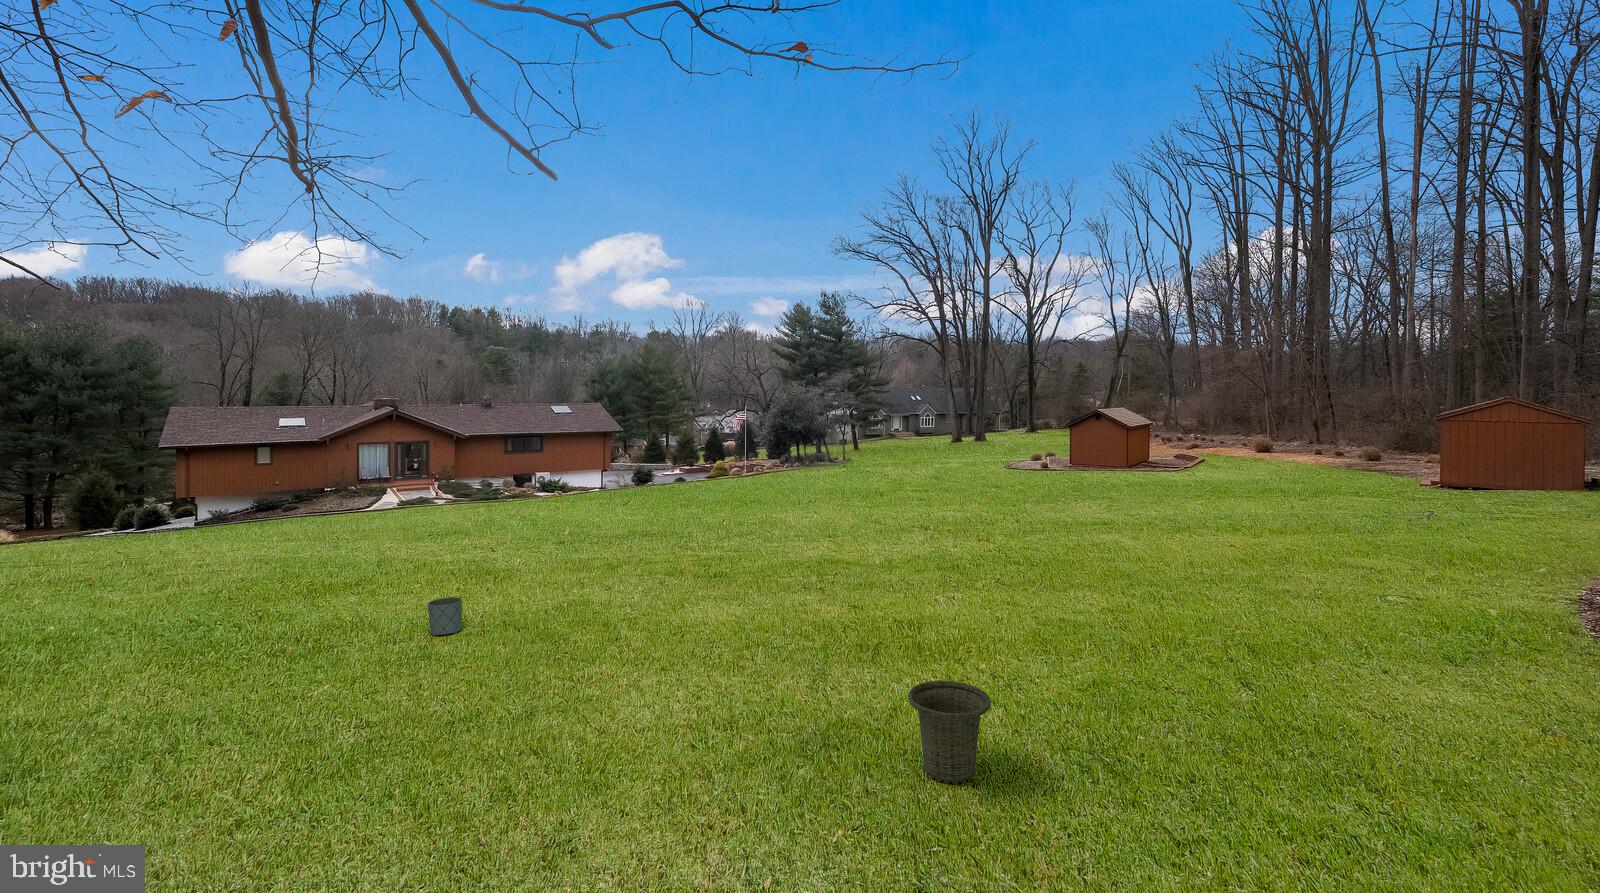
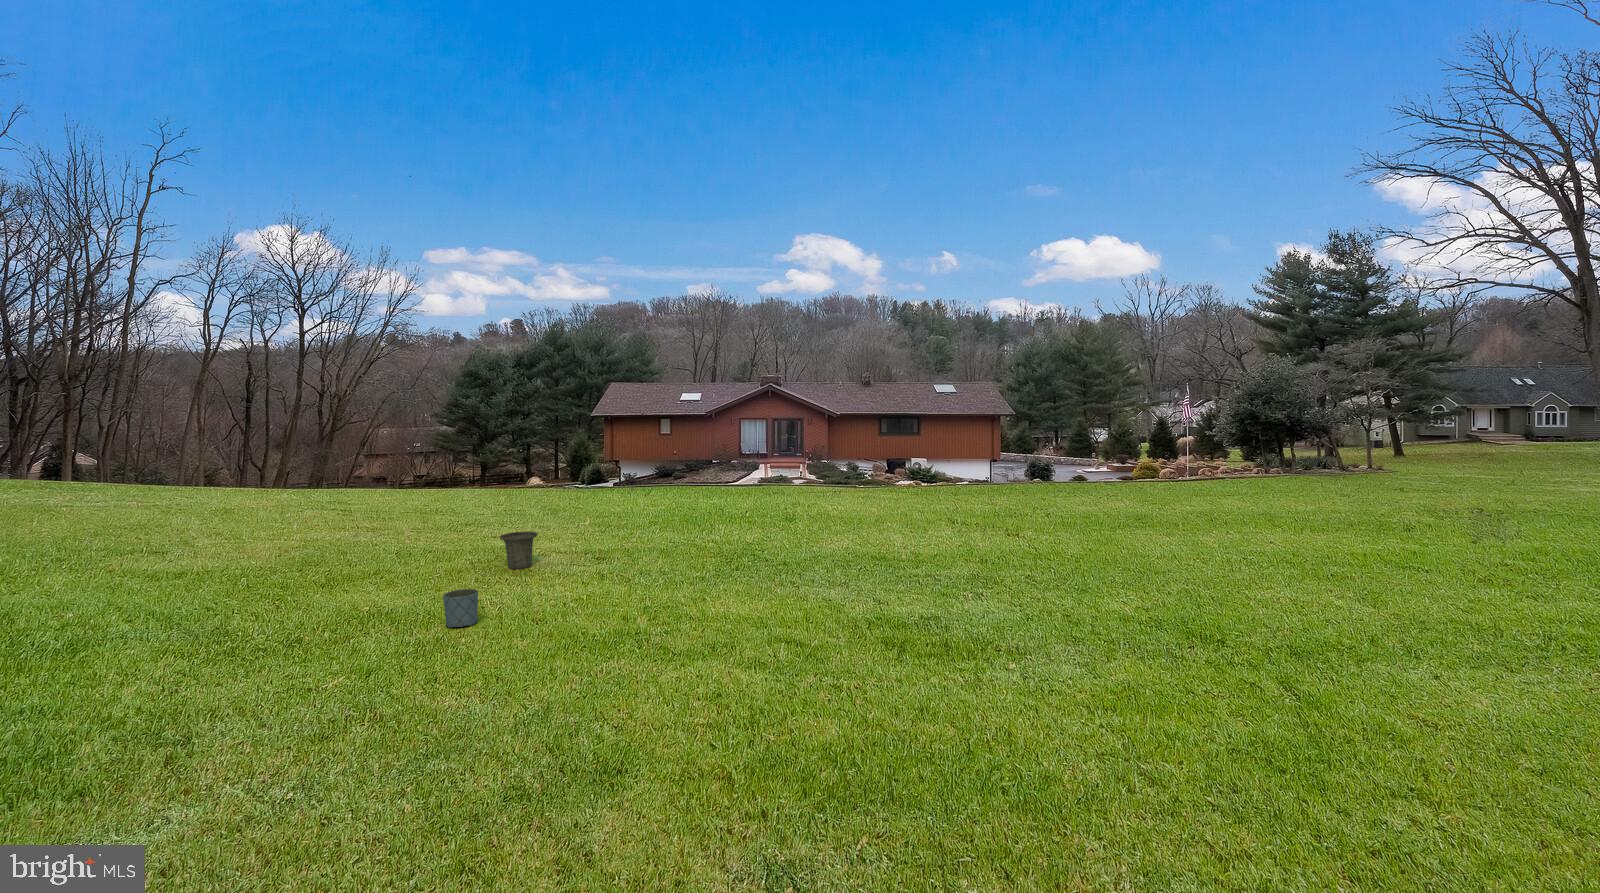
basket: present [908,681,991,784] -> present [500,531,537,569]

